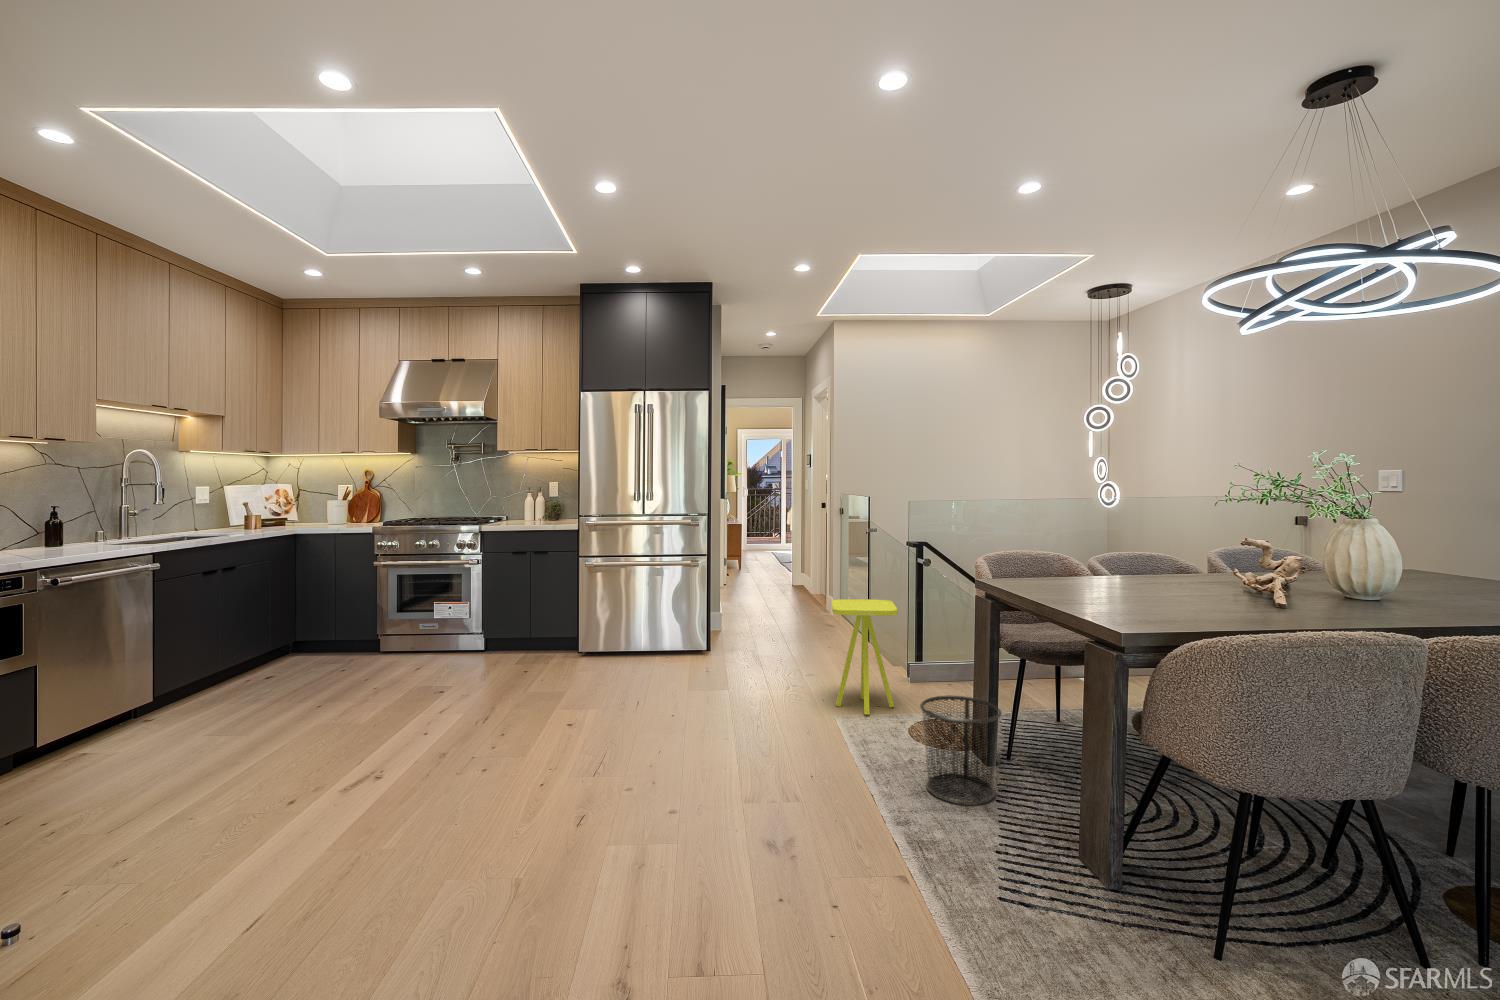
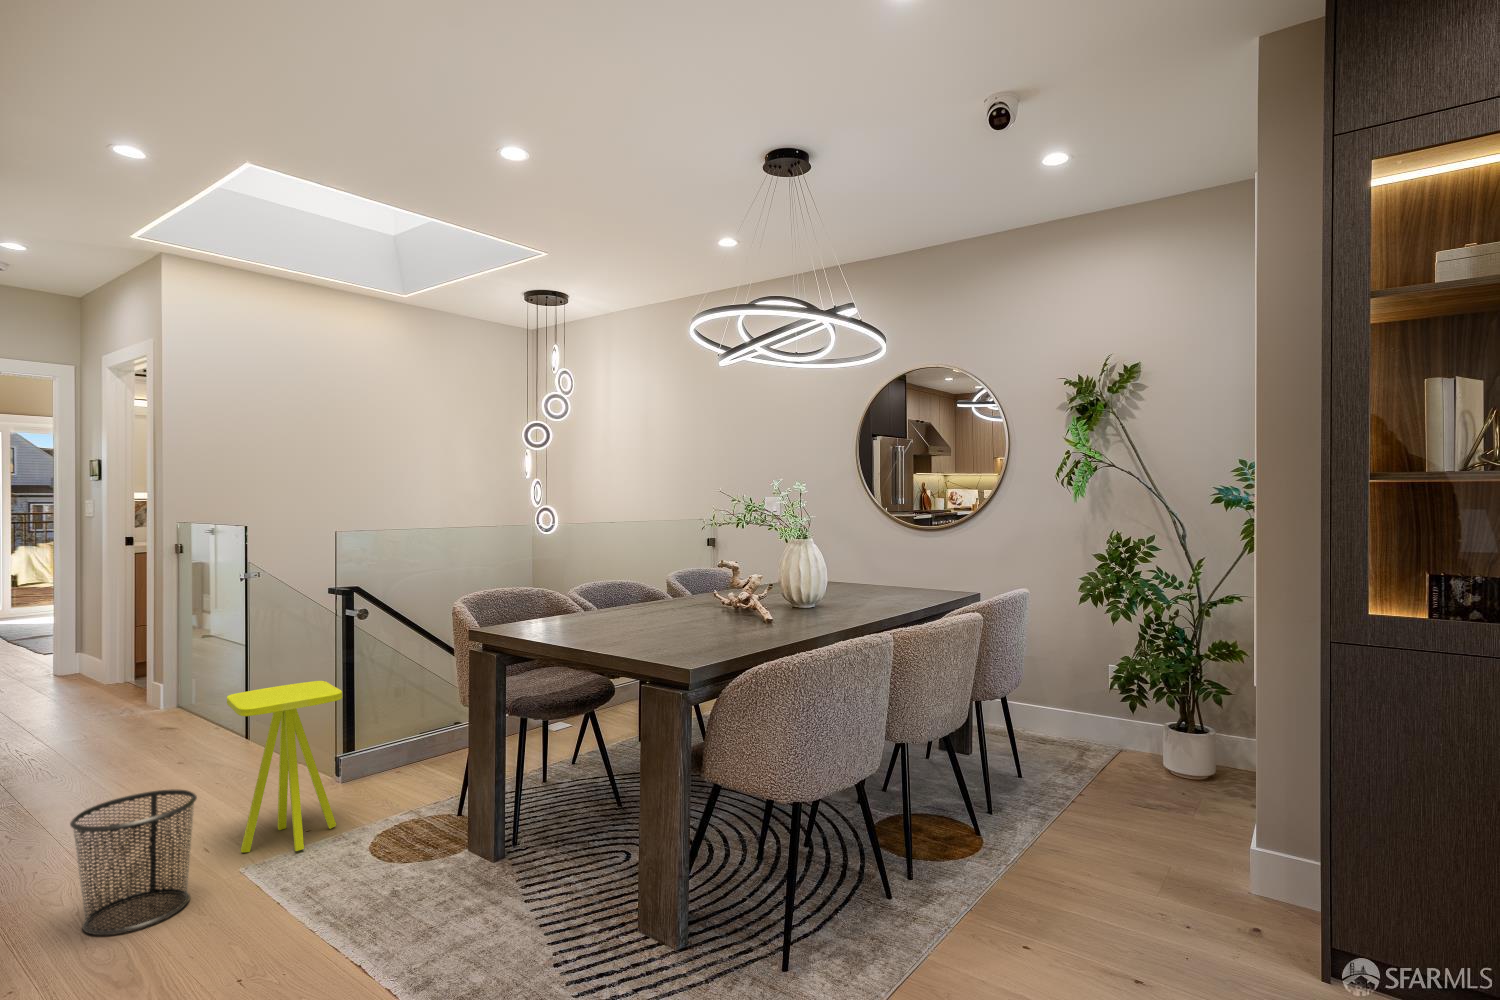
waste bin: present [920,696,1002,805] -> present [70,790,197,935]

